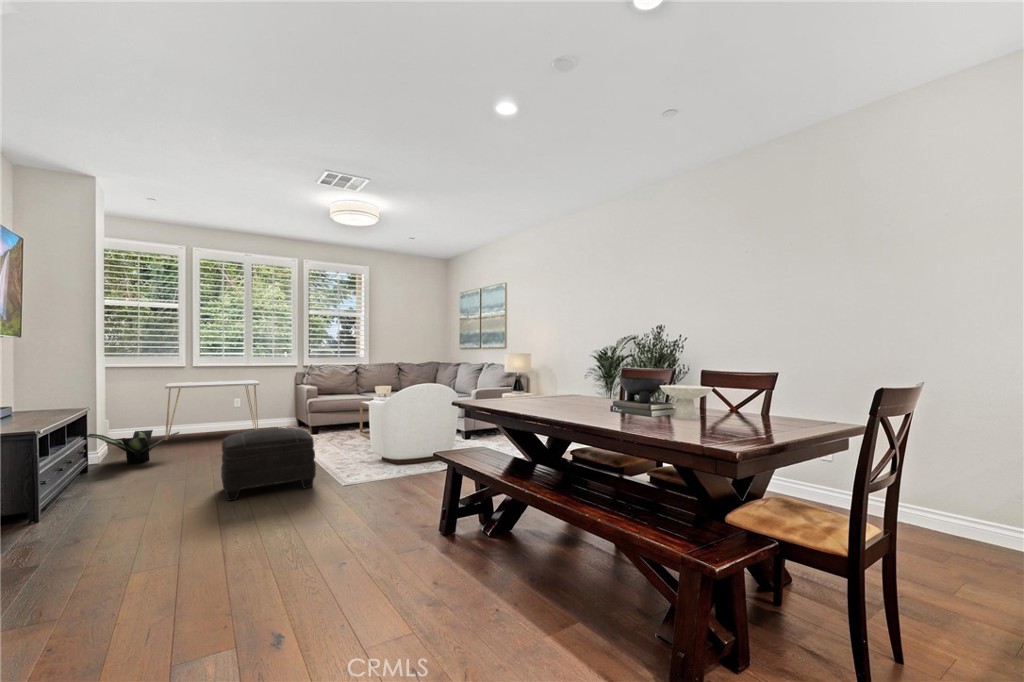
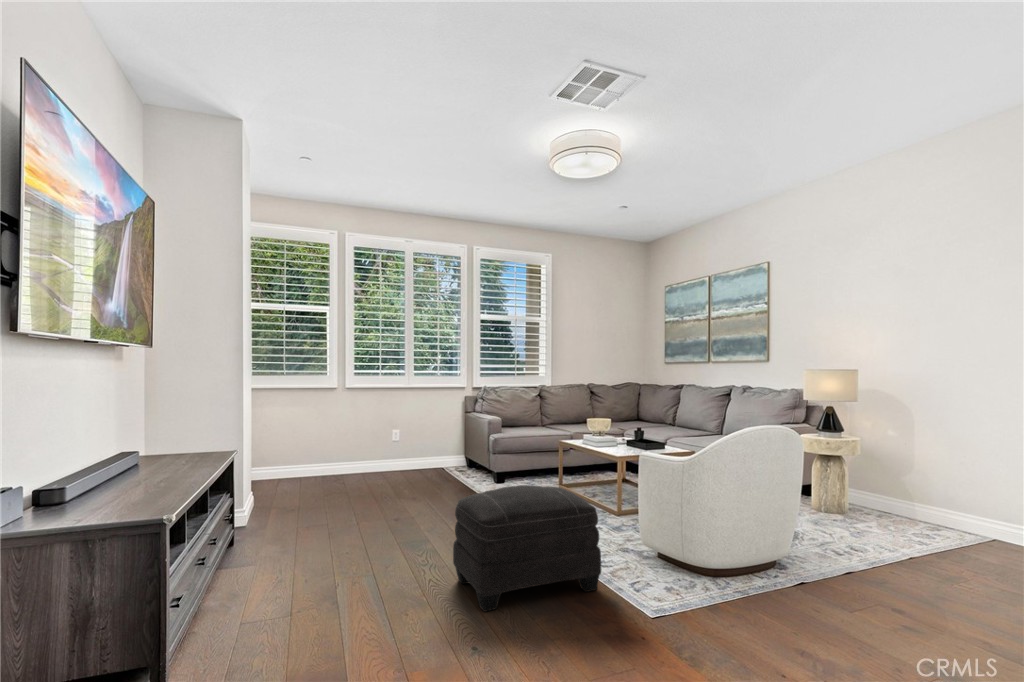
console table: present [165,380,259,440] -> none [318,406,429,485]
potted plant: present [87,430,179,464] -> none [246,474,355,524]

